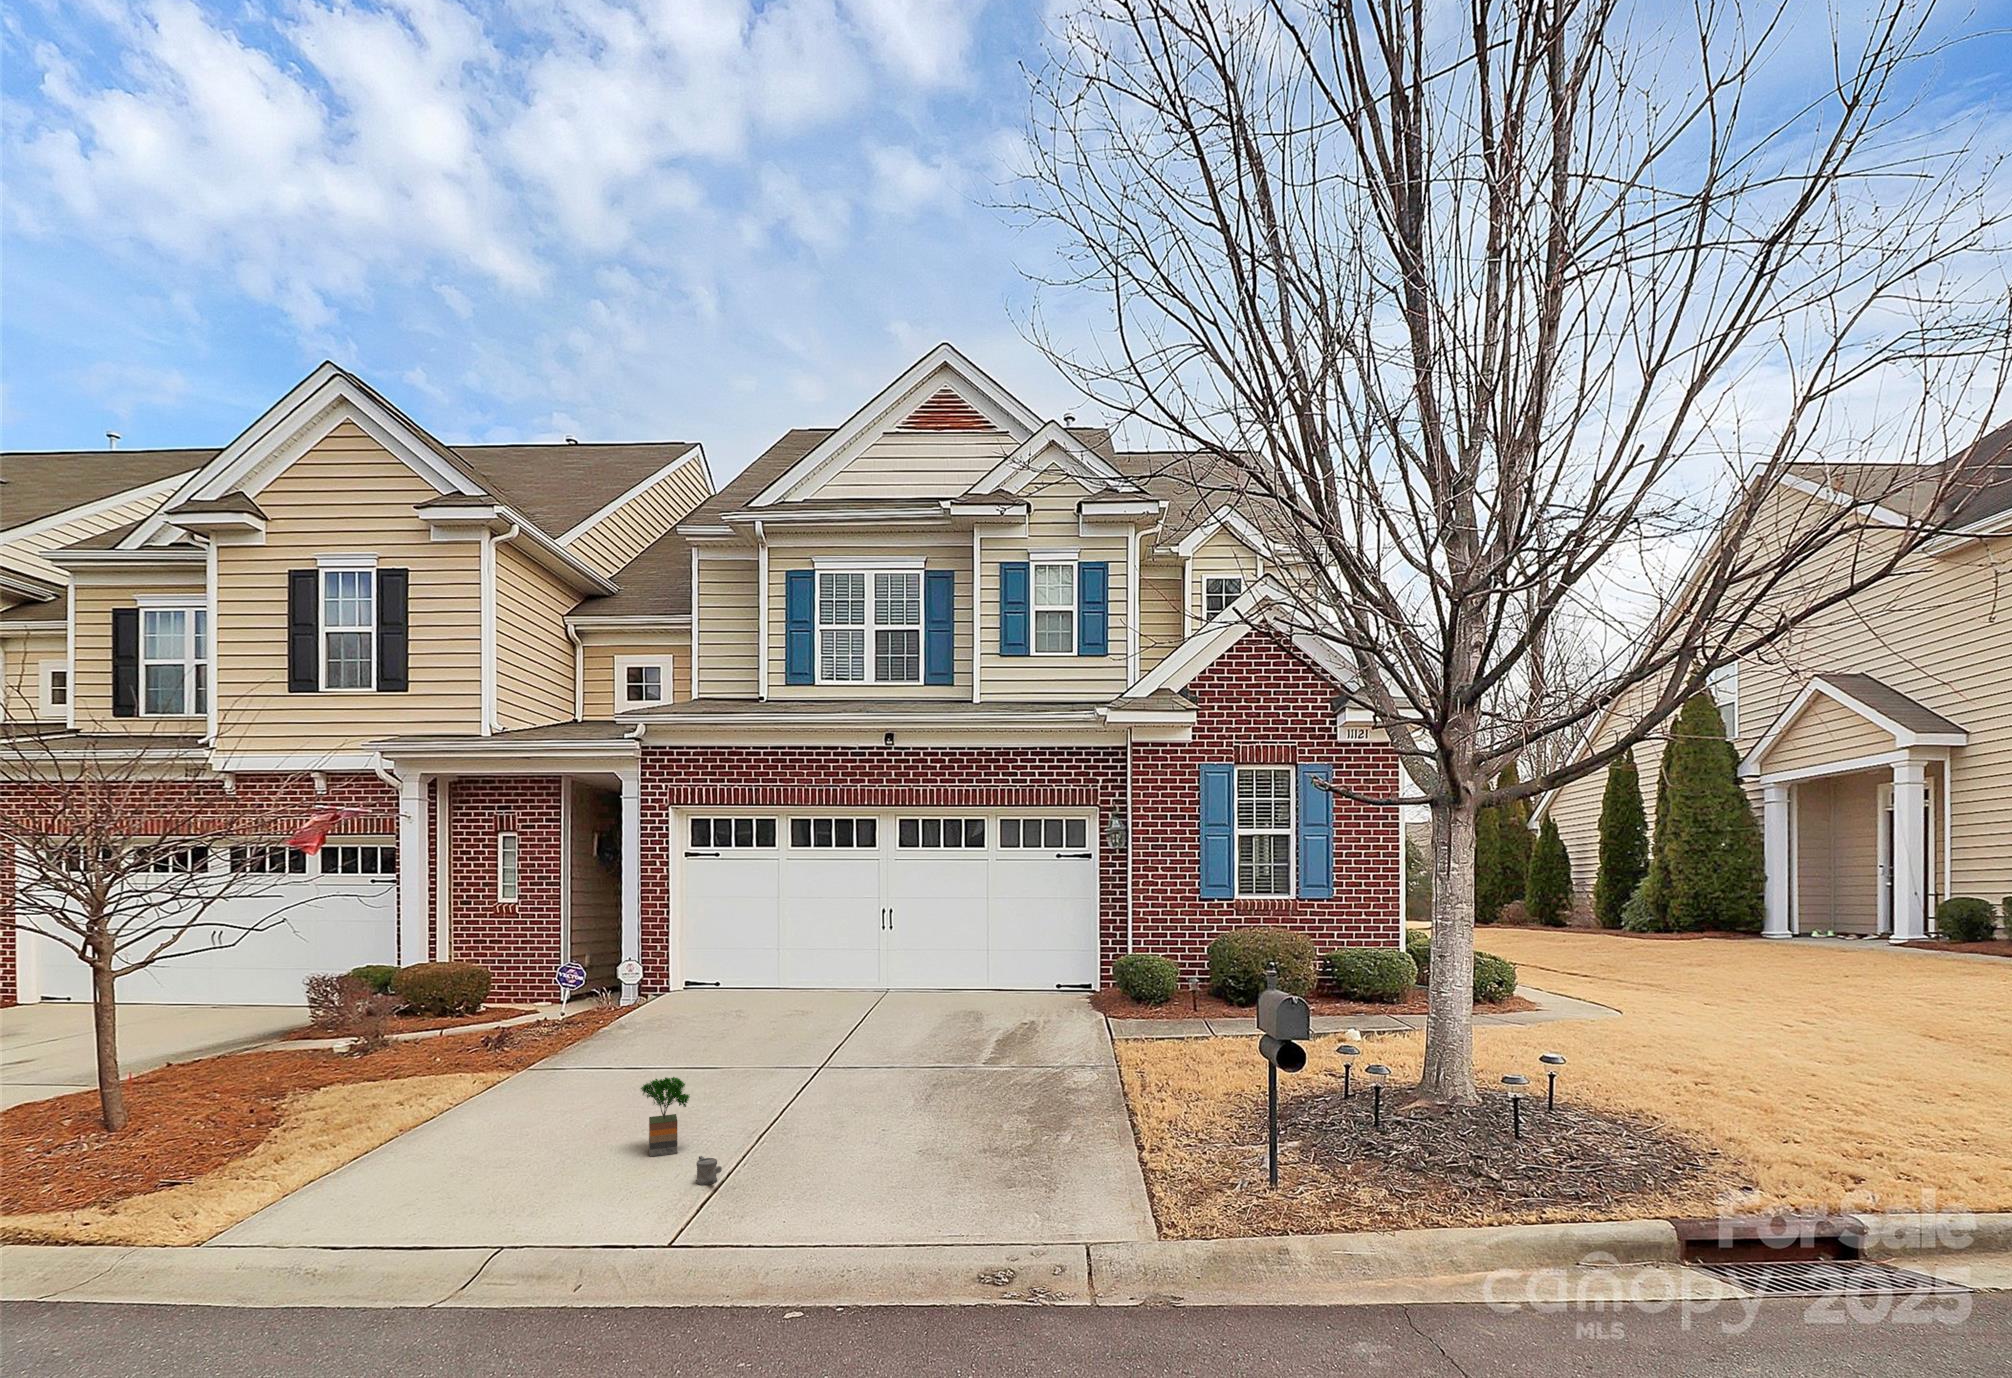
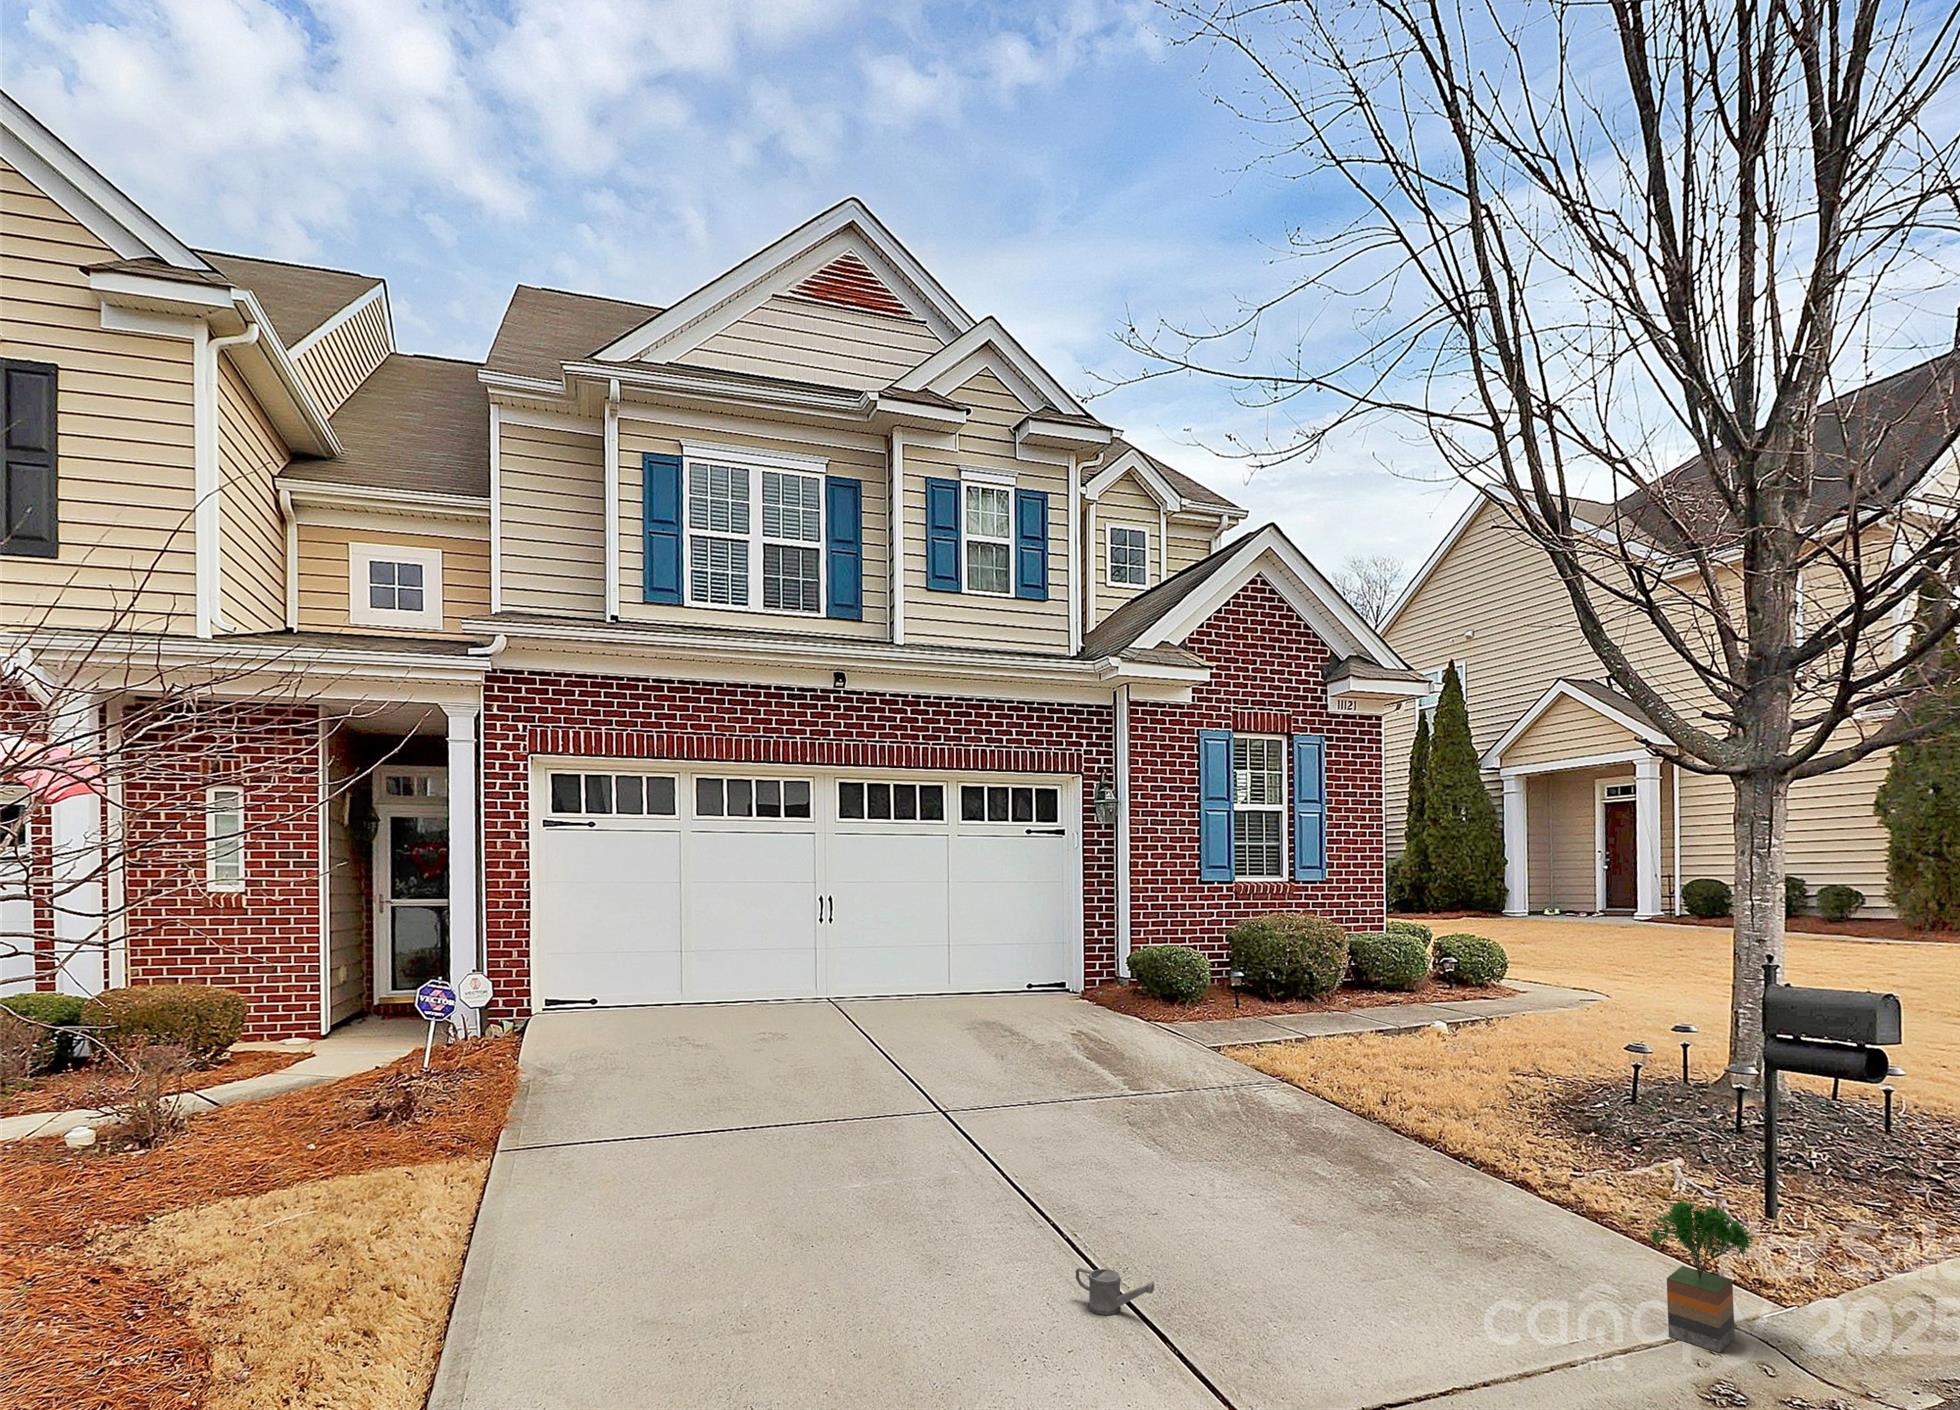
potted tree: present [641,1077,690,1157] -> present [1650,1201,1754,1353]

